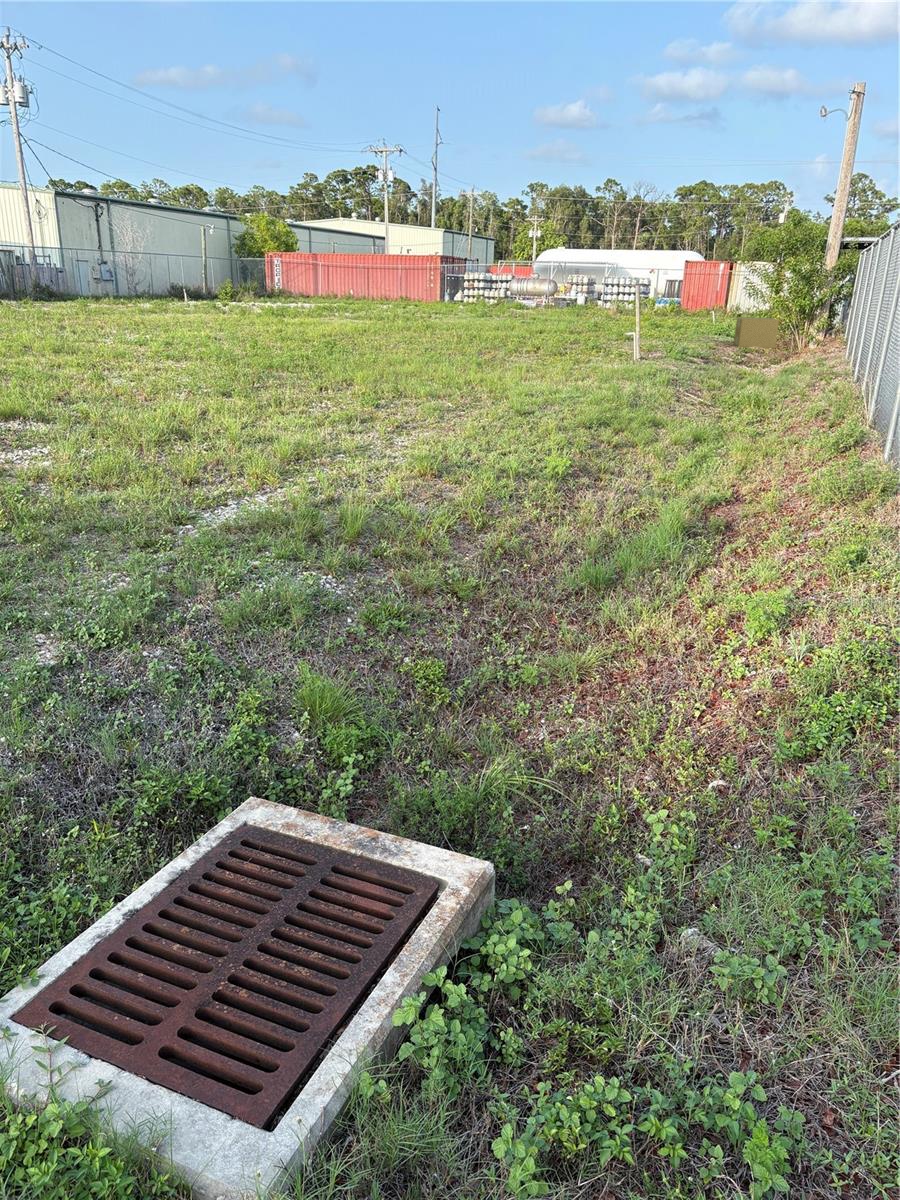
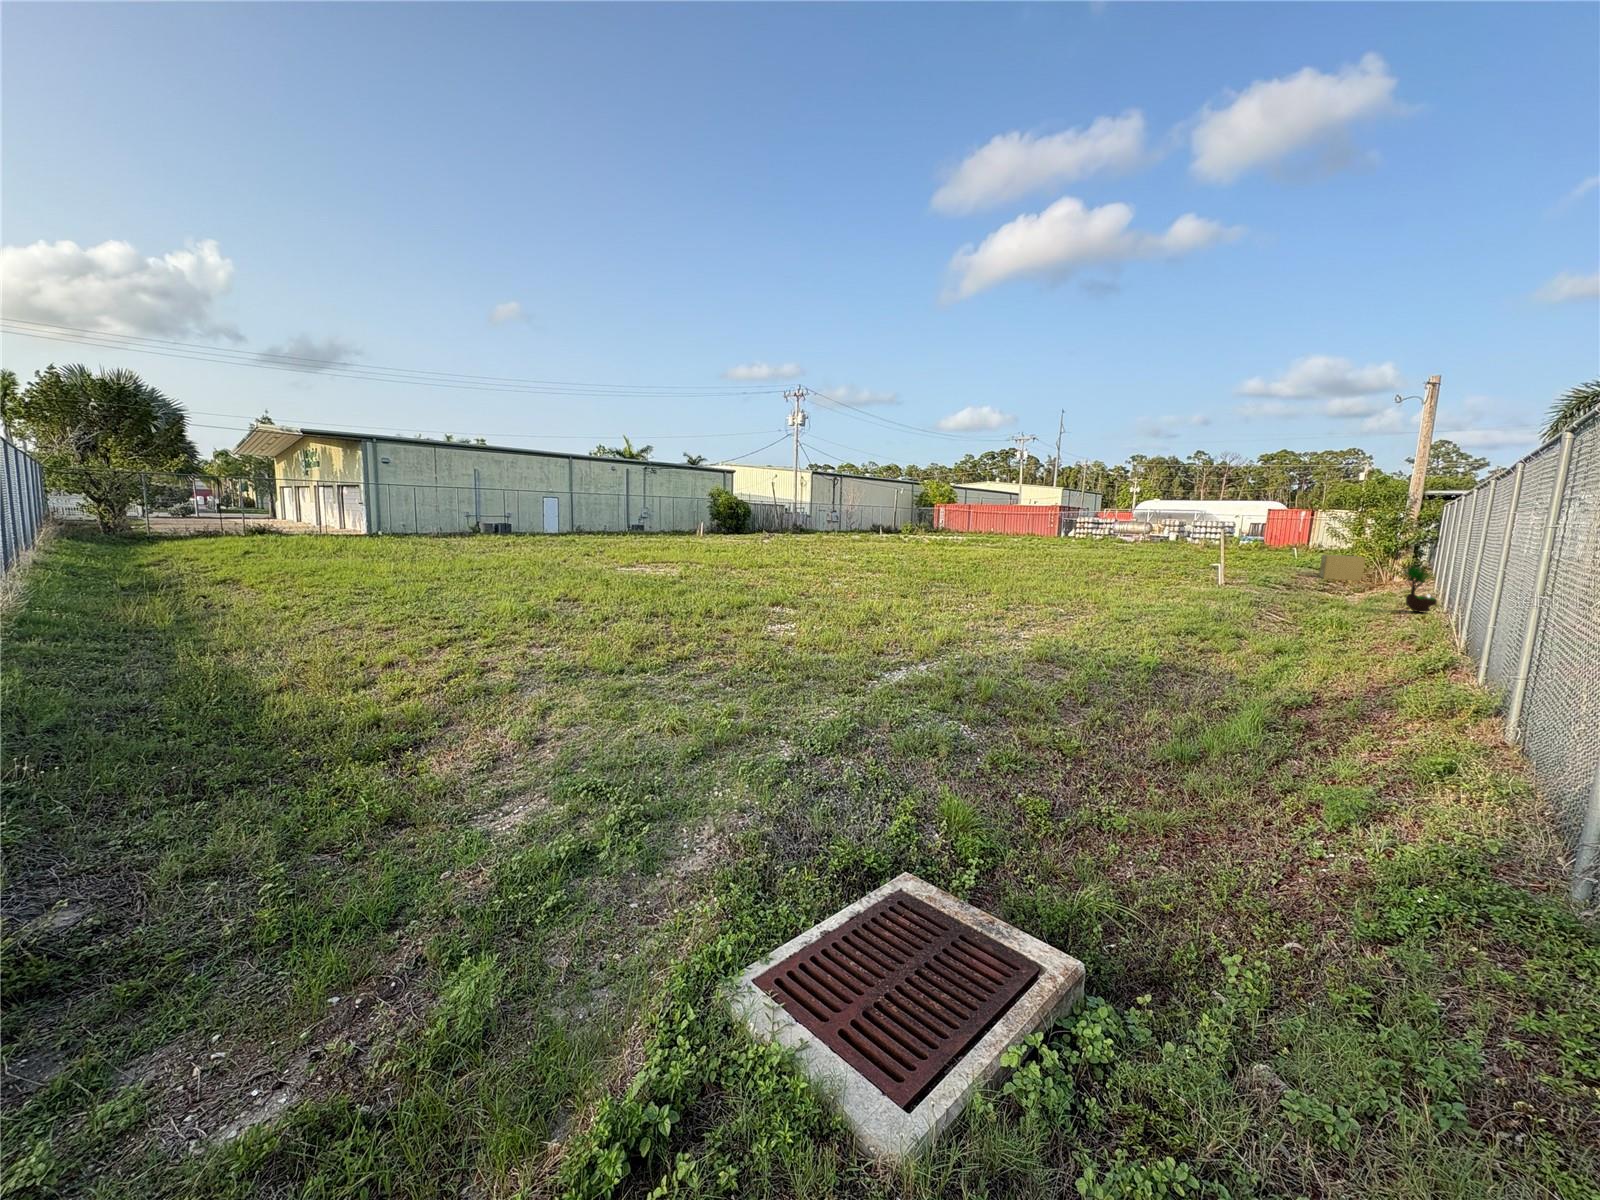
potted tree: none [812,319,845,381] -> present [1402,563,1437,613]

